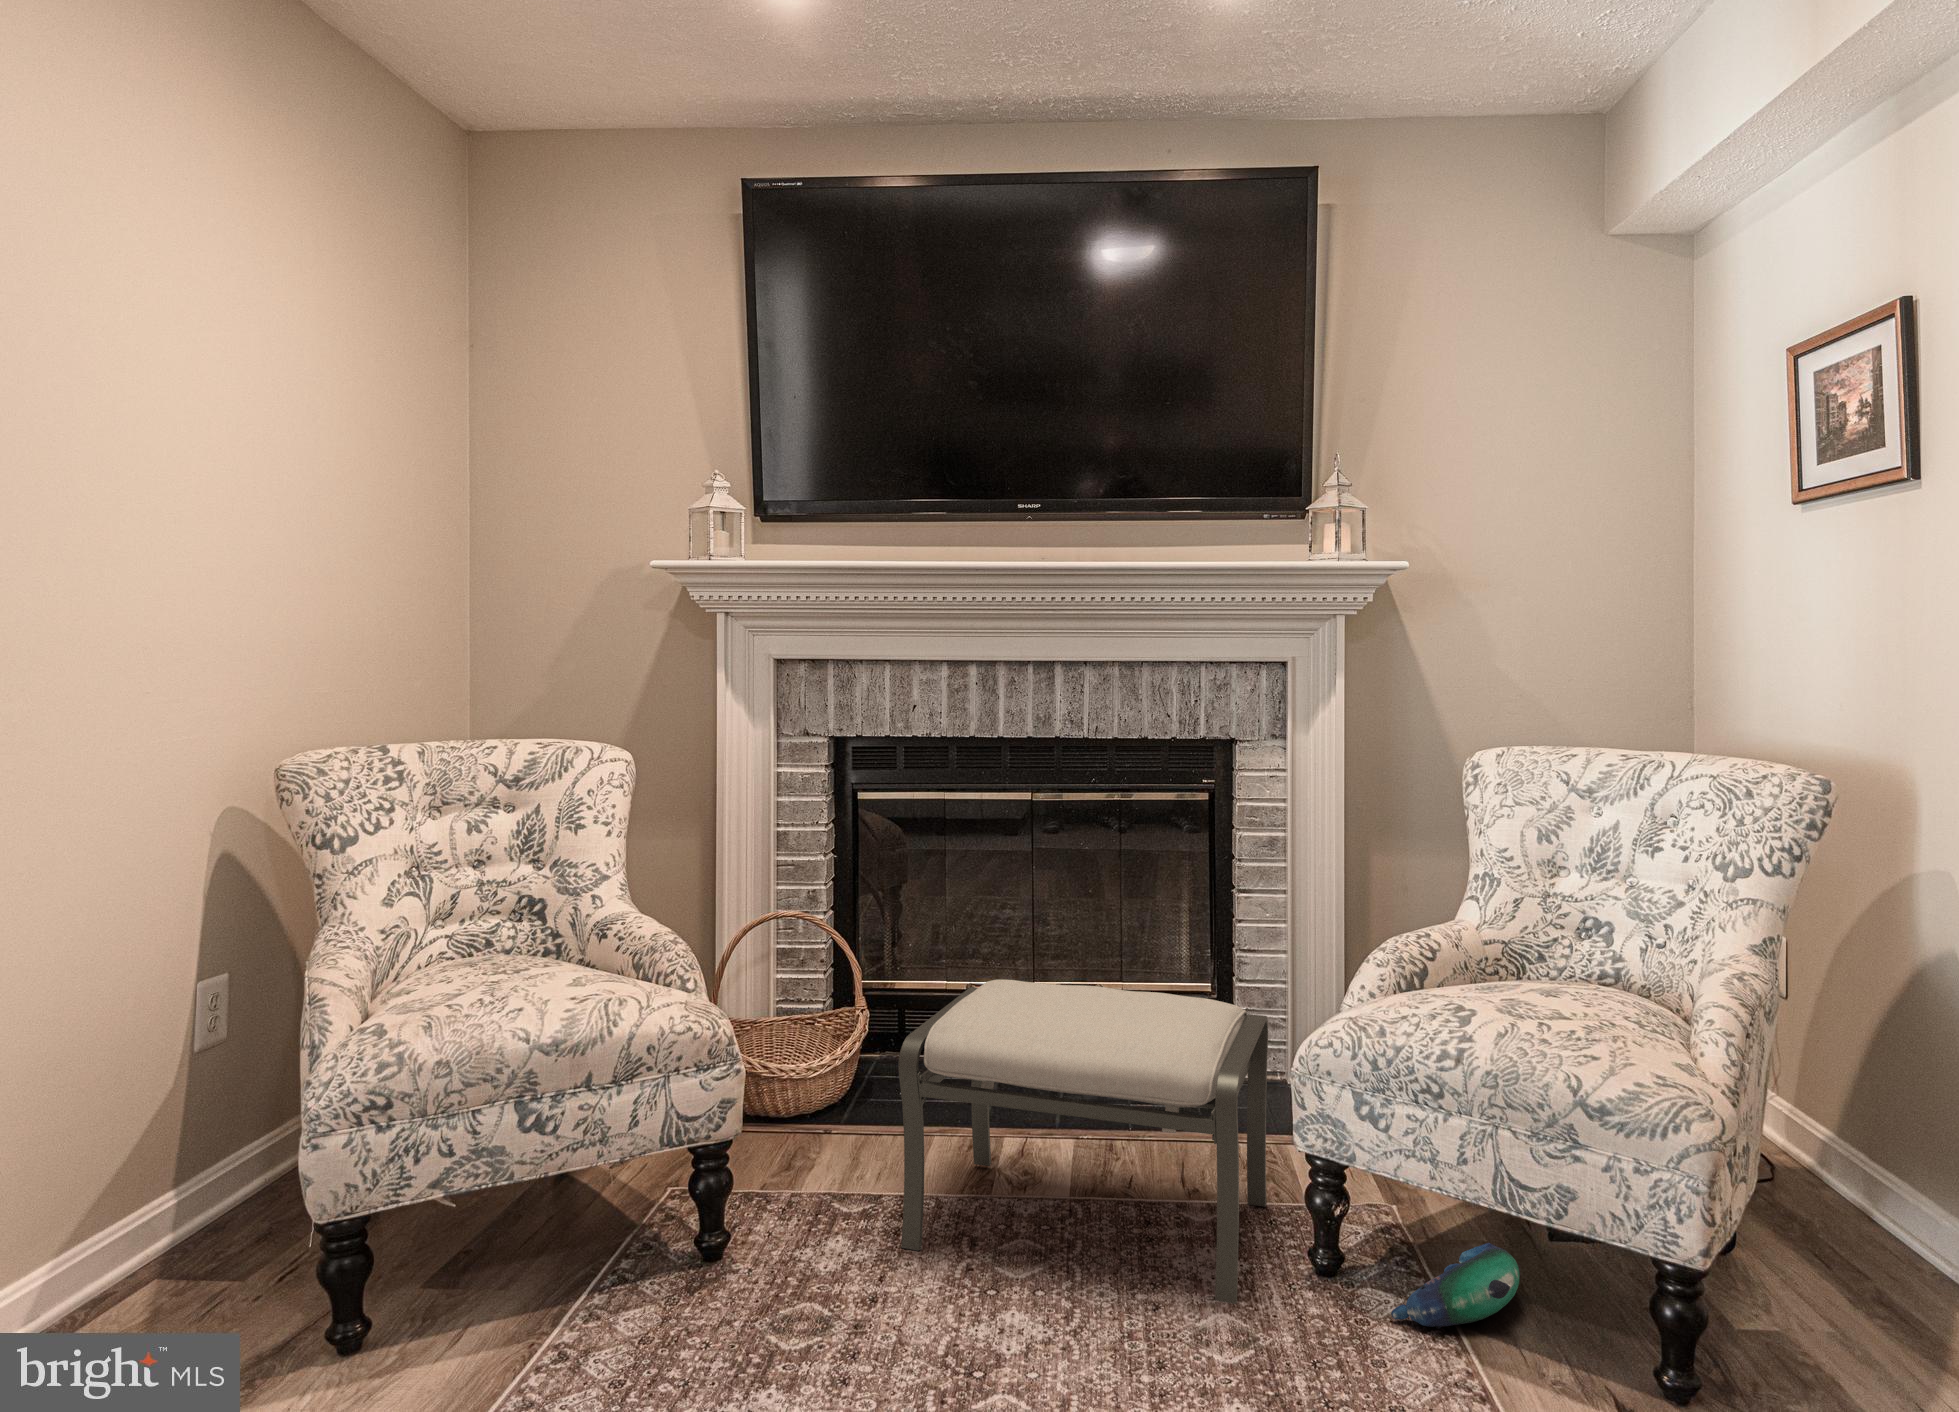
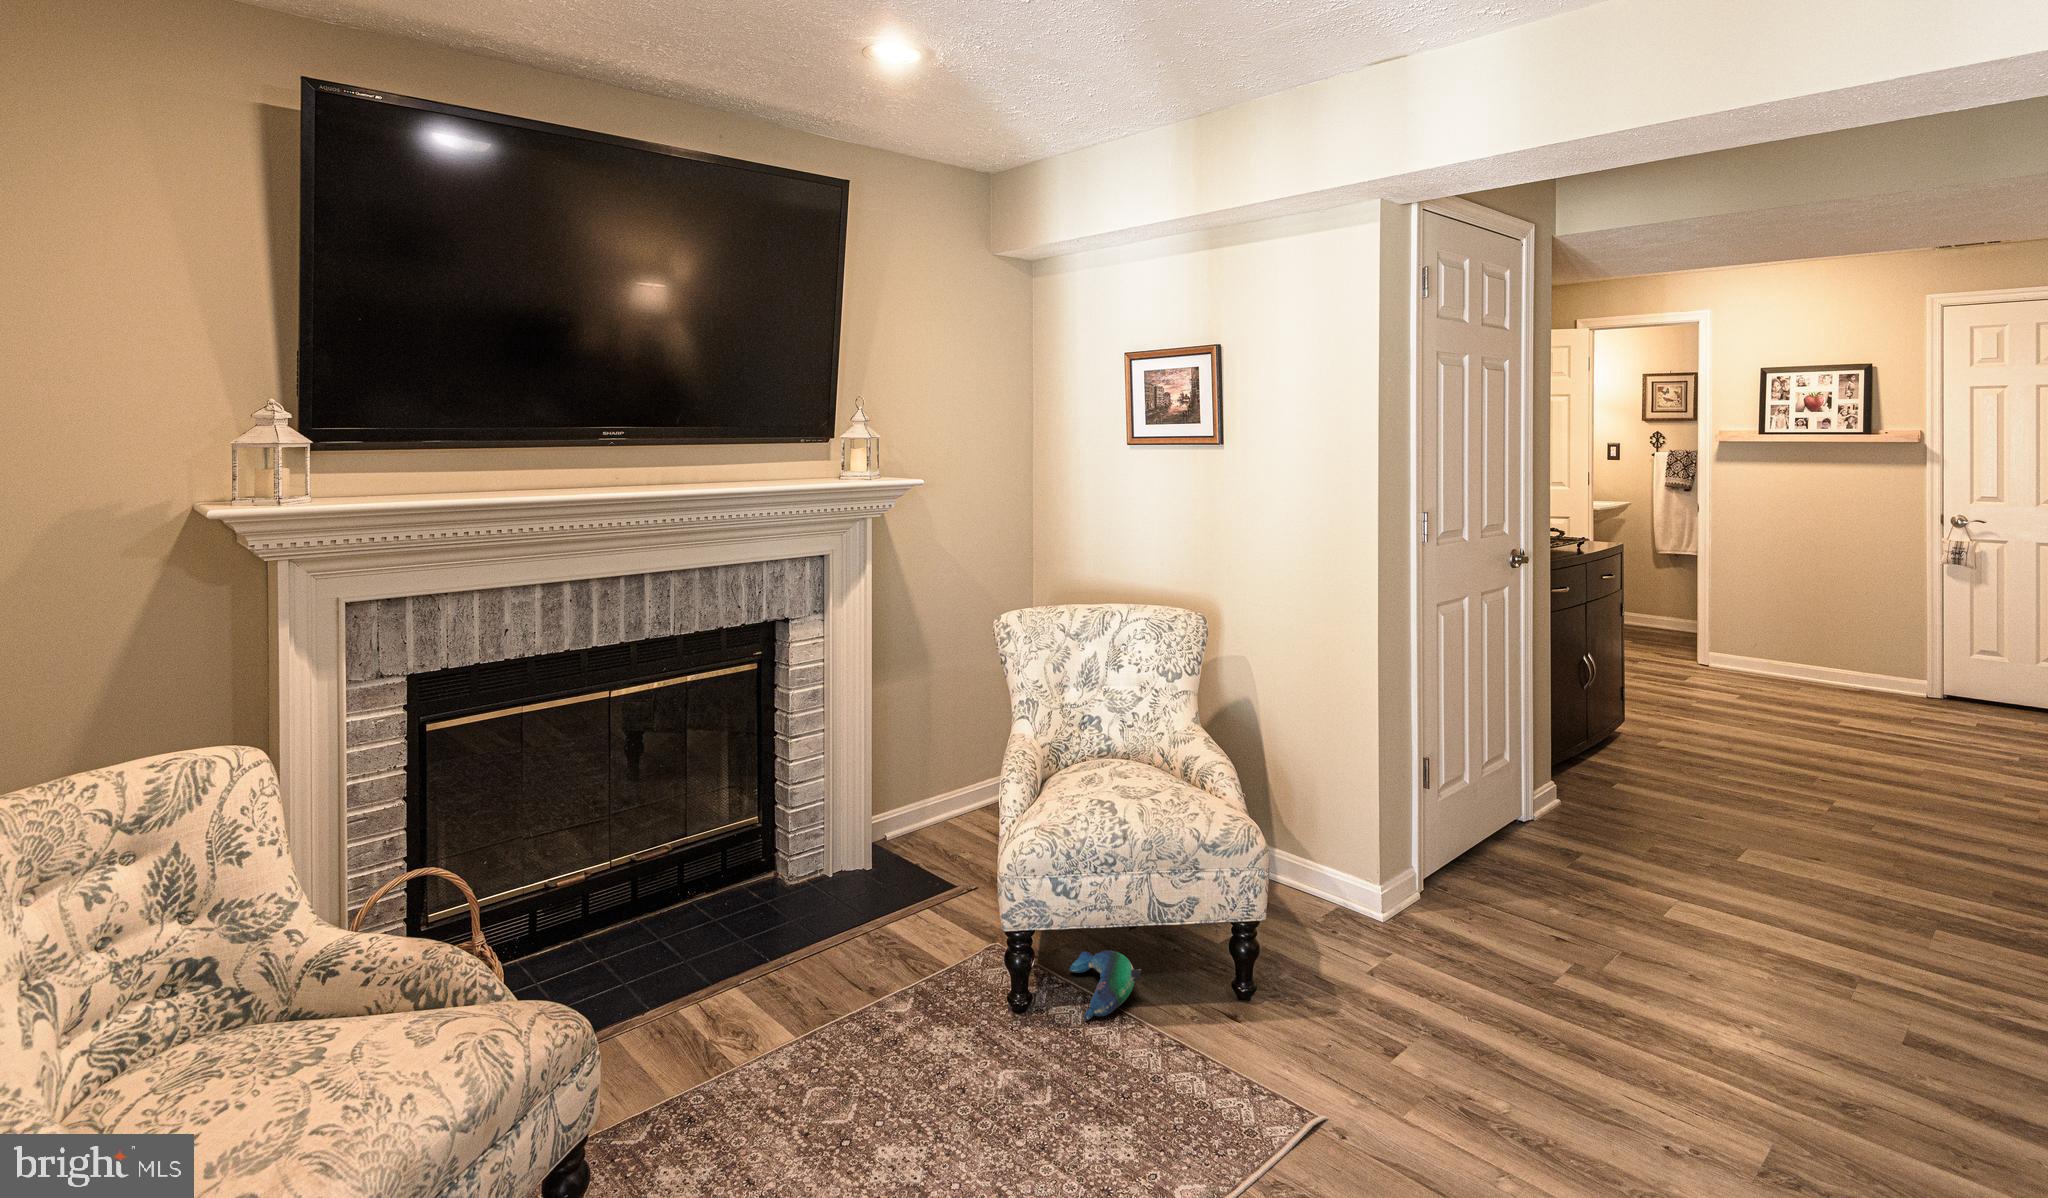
ottoman: present [898,980,1268,1304] -> none [670,843,1002,1143]

